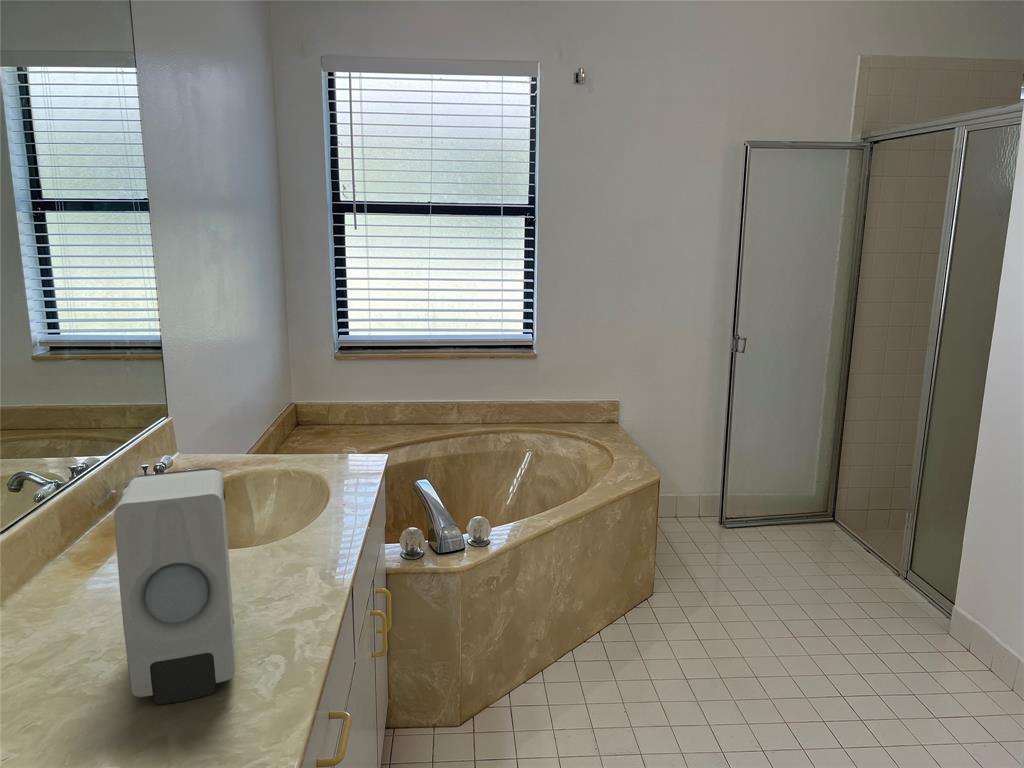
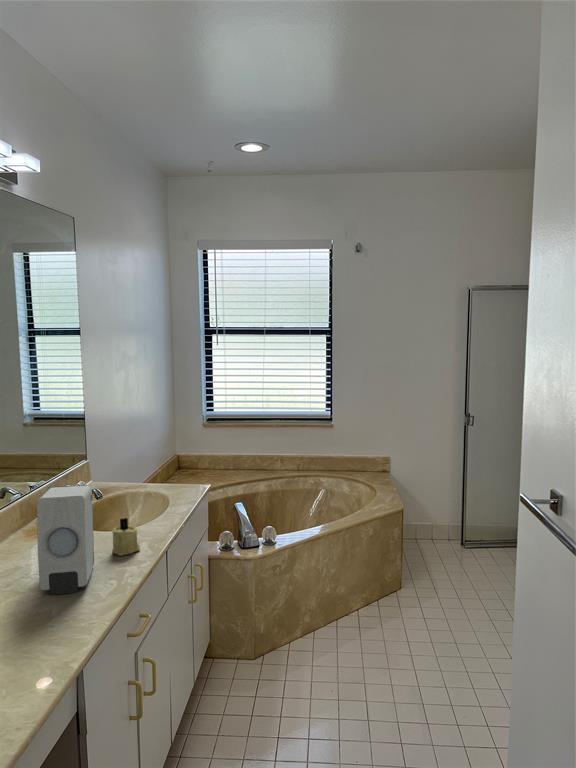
candle: none [260,526,314,601] -> present [112,518,140,556]

